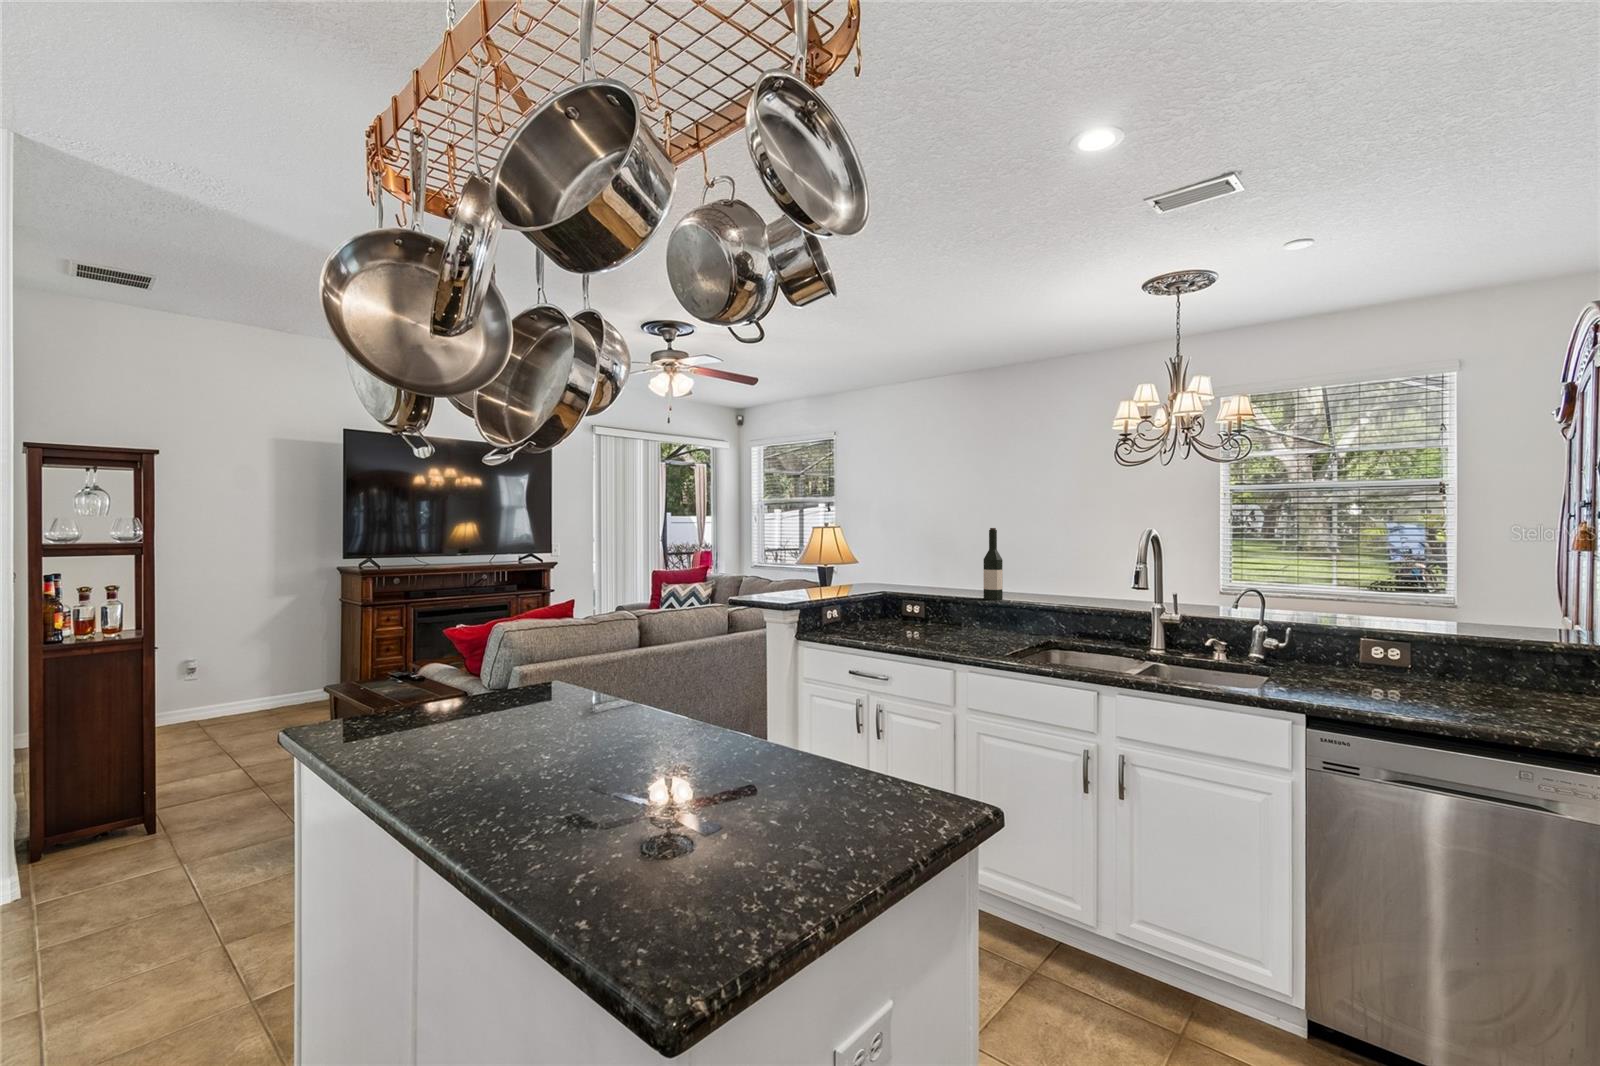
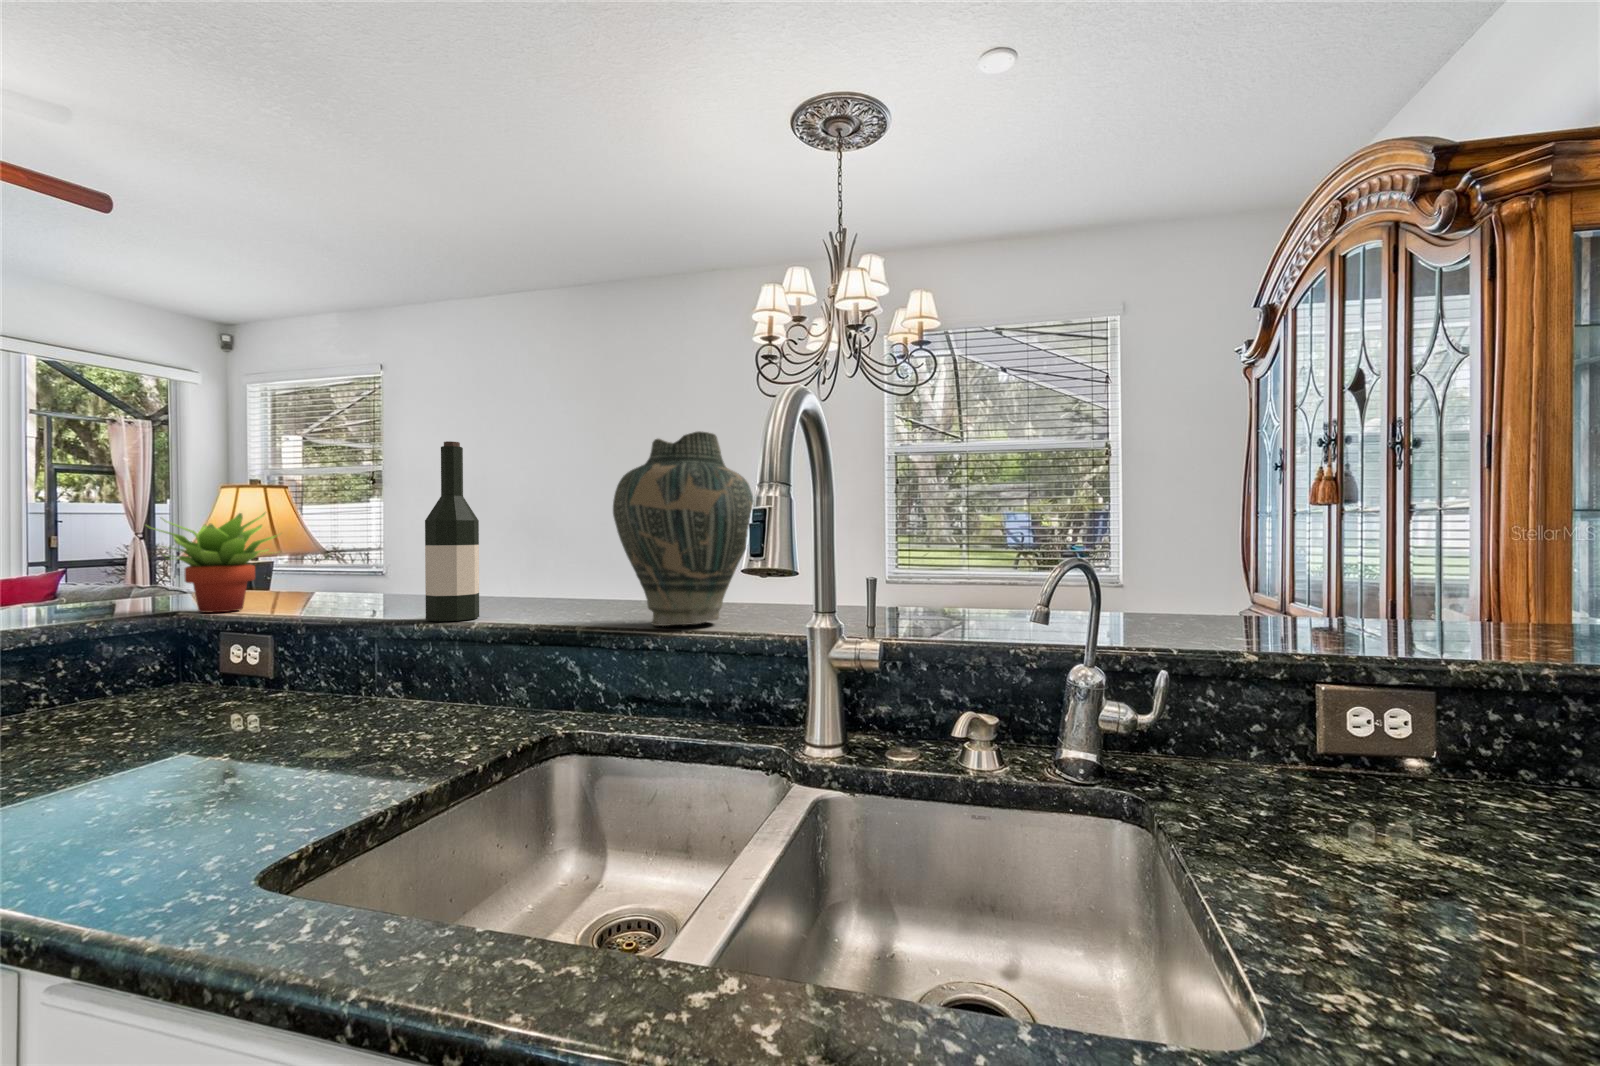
vase: none [1066,528,1127,606] -> present [613,431,754,626]
succulent plant: none [869,551,910,592] -> present [145,513,278,613]

